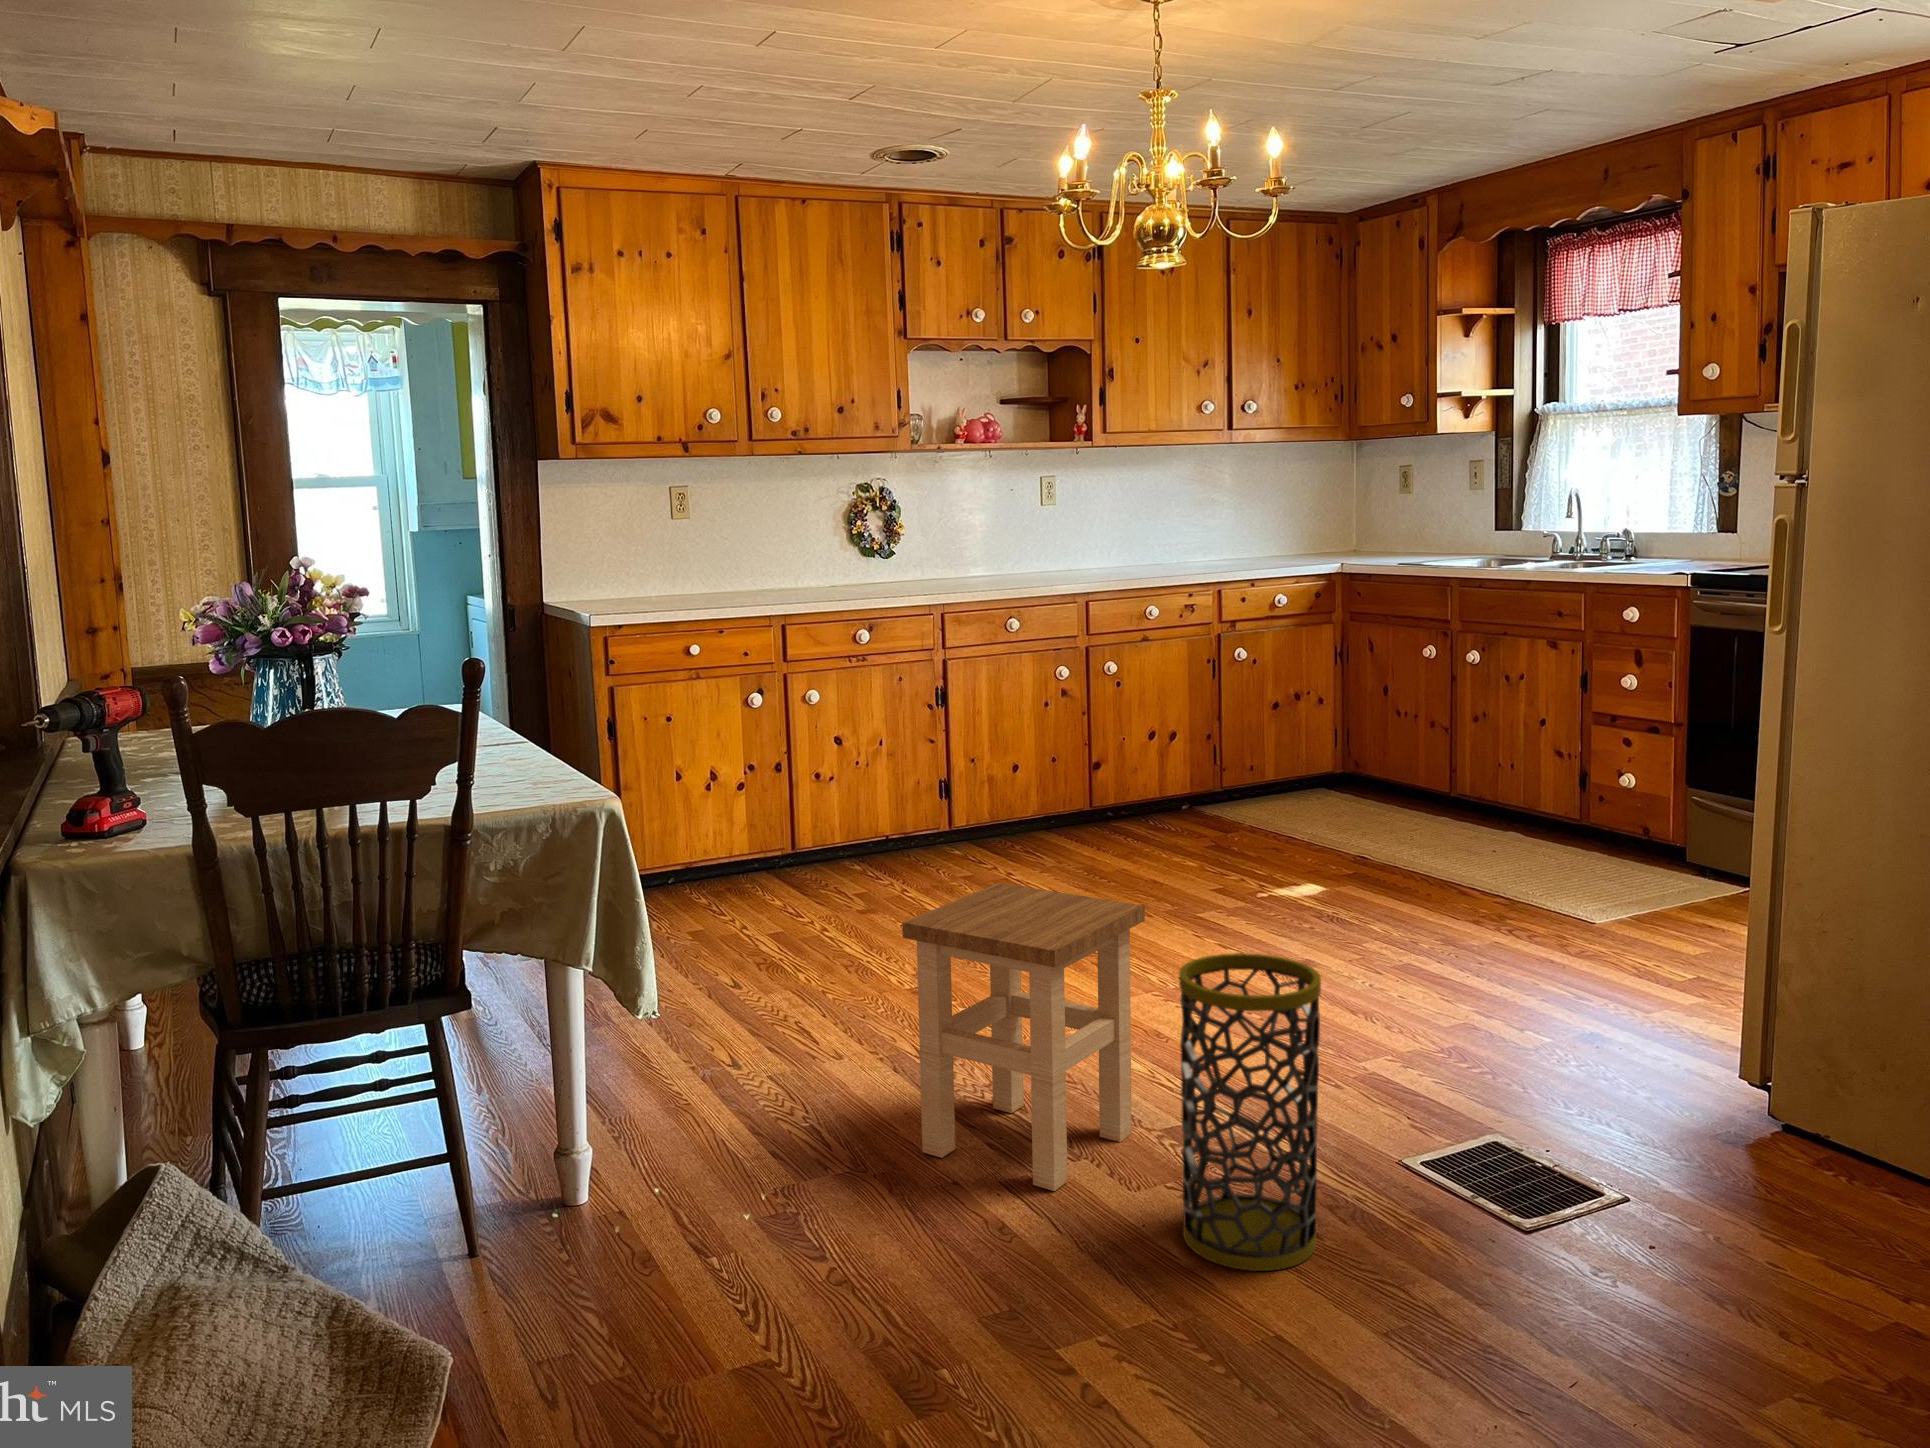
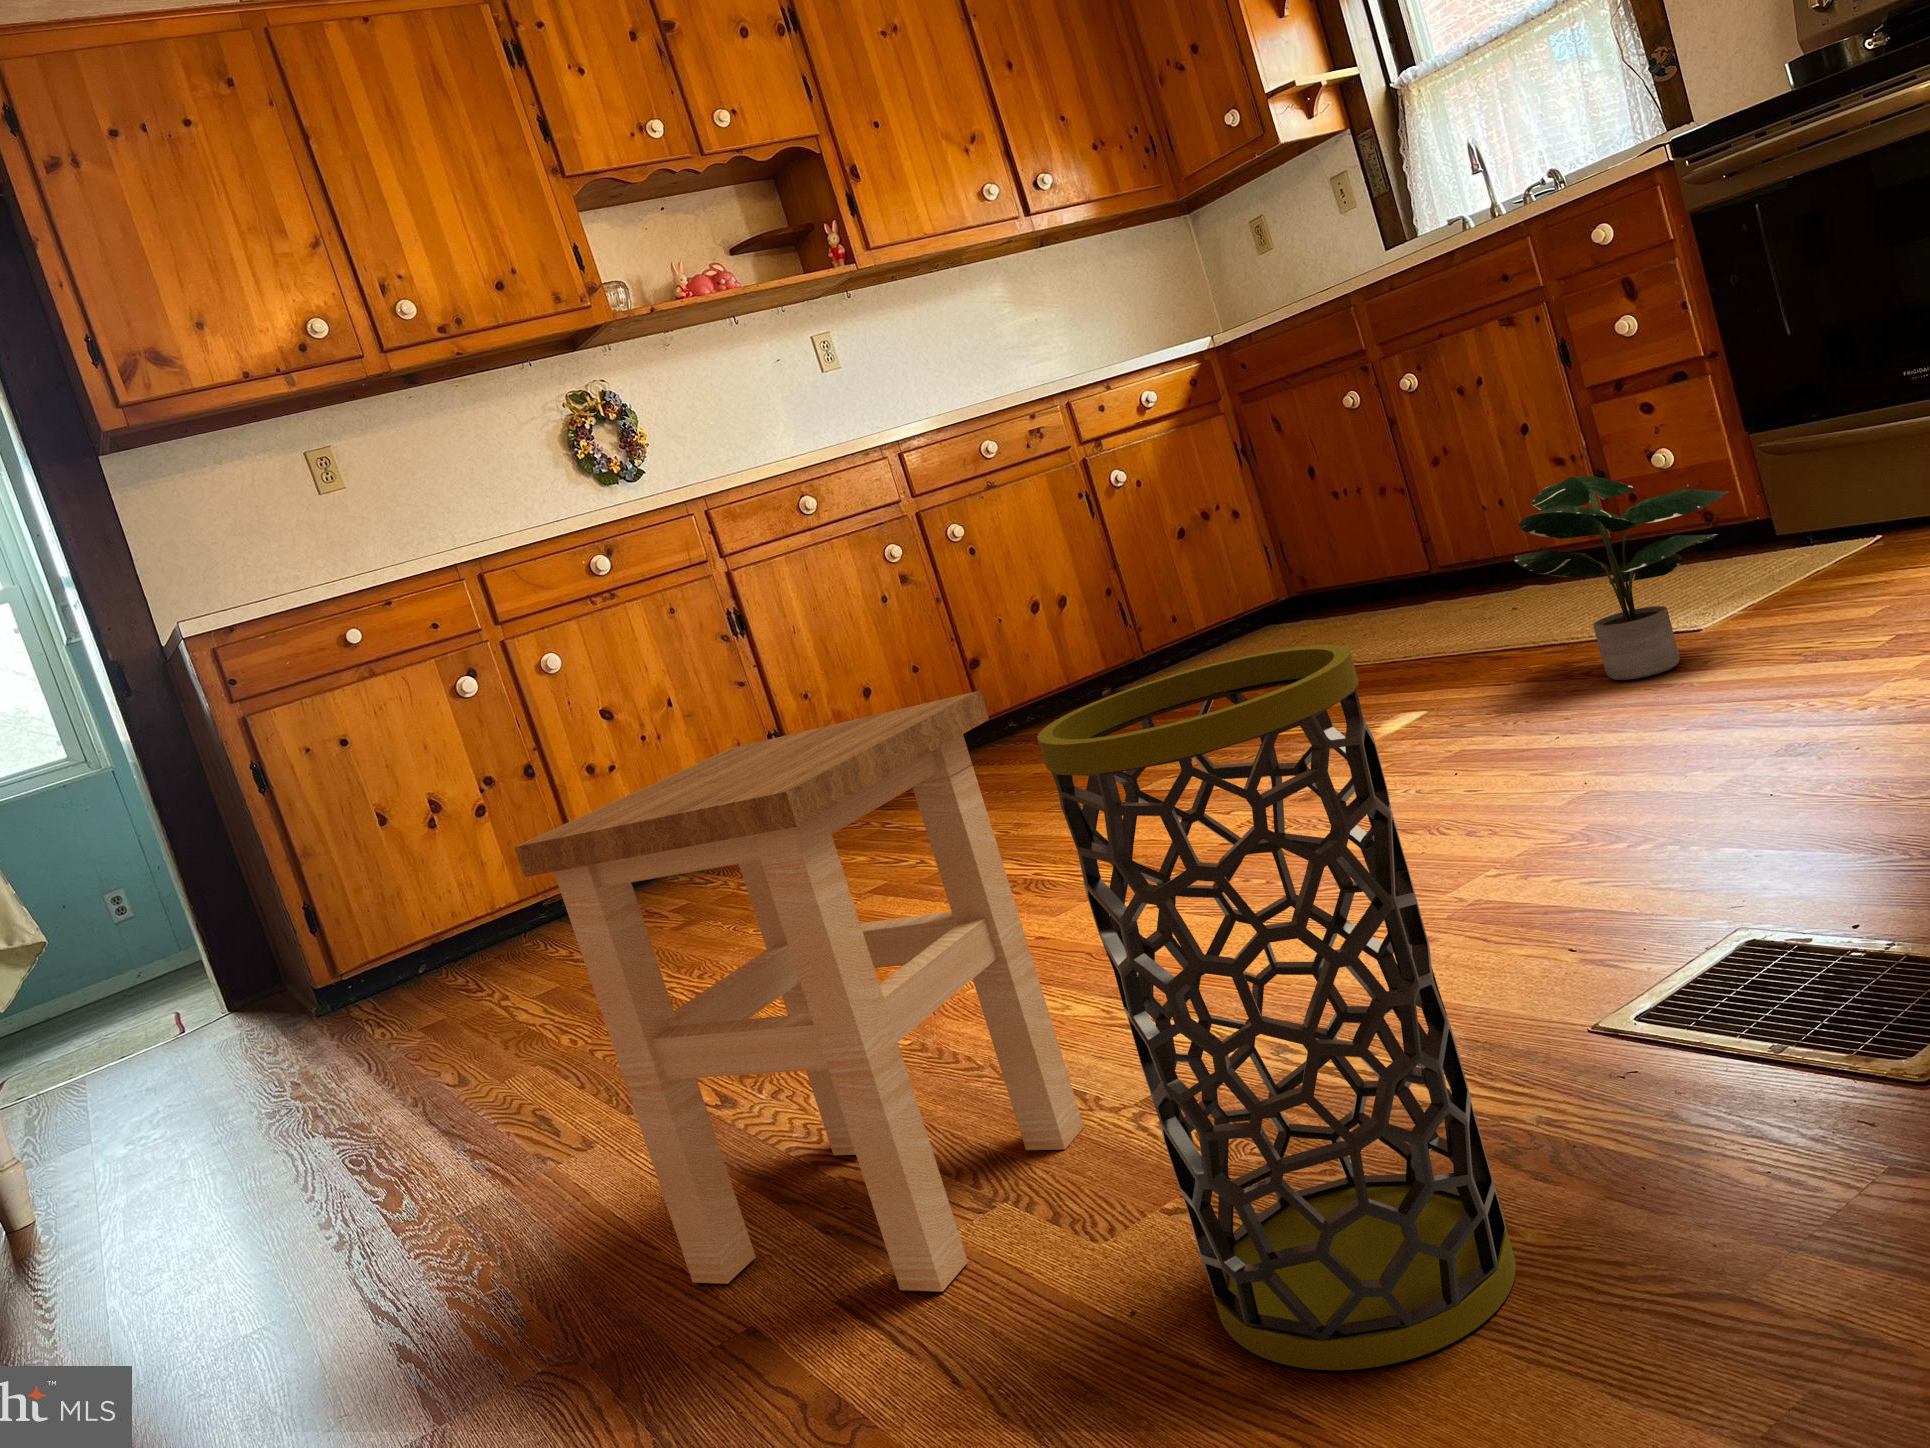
potted plant: none [1482,805,1626,952] -> present [1515,476,1728,680]

